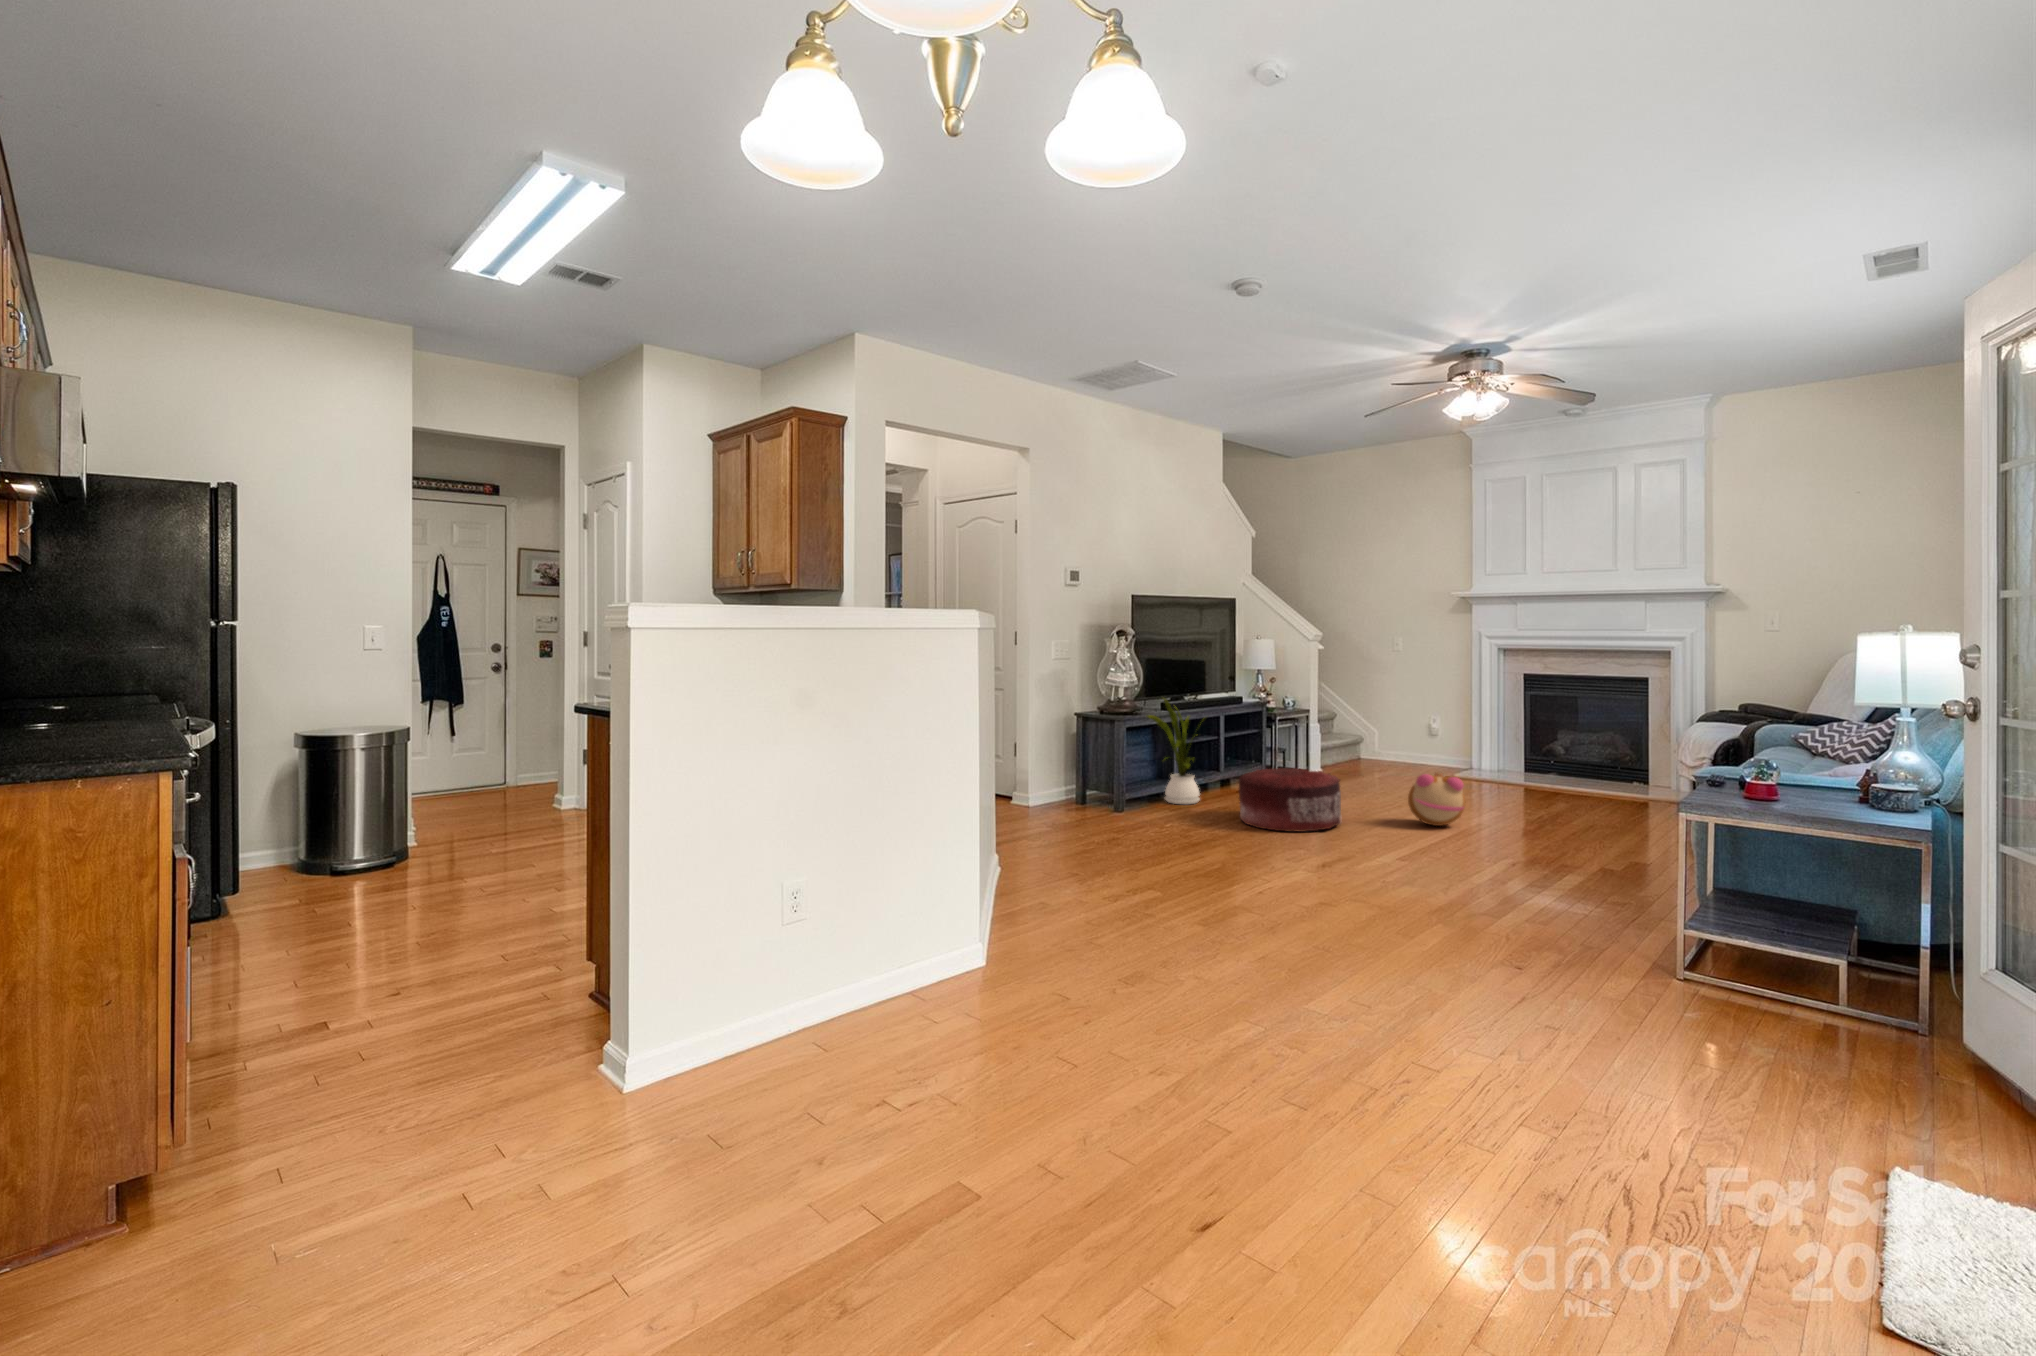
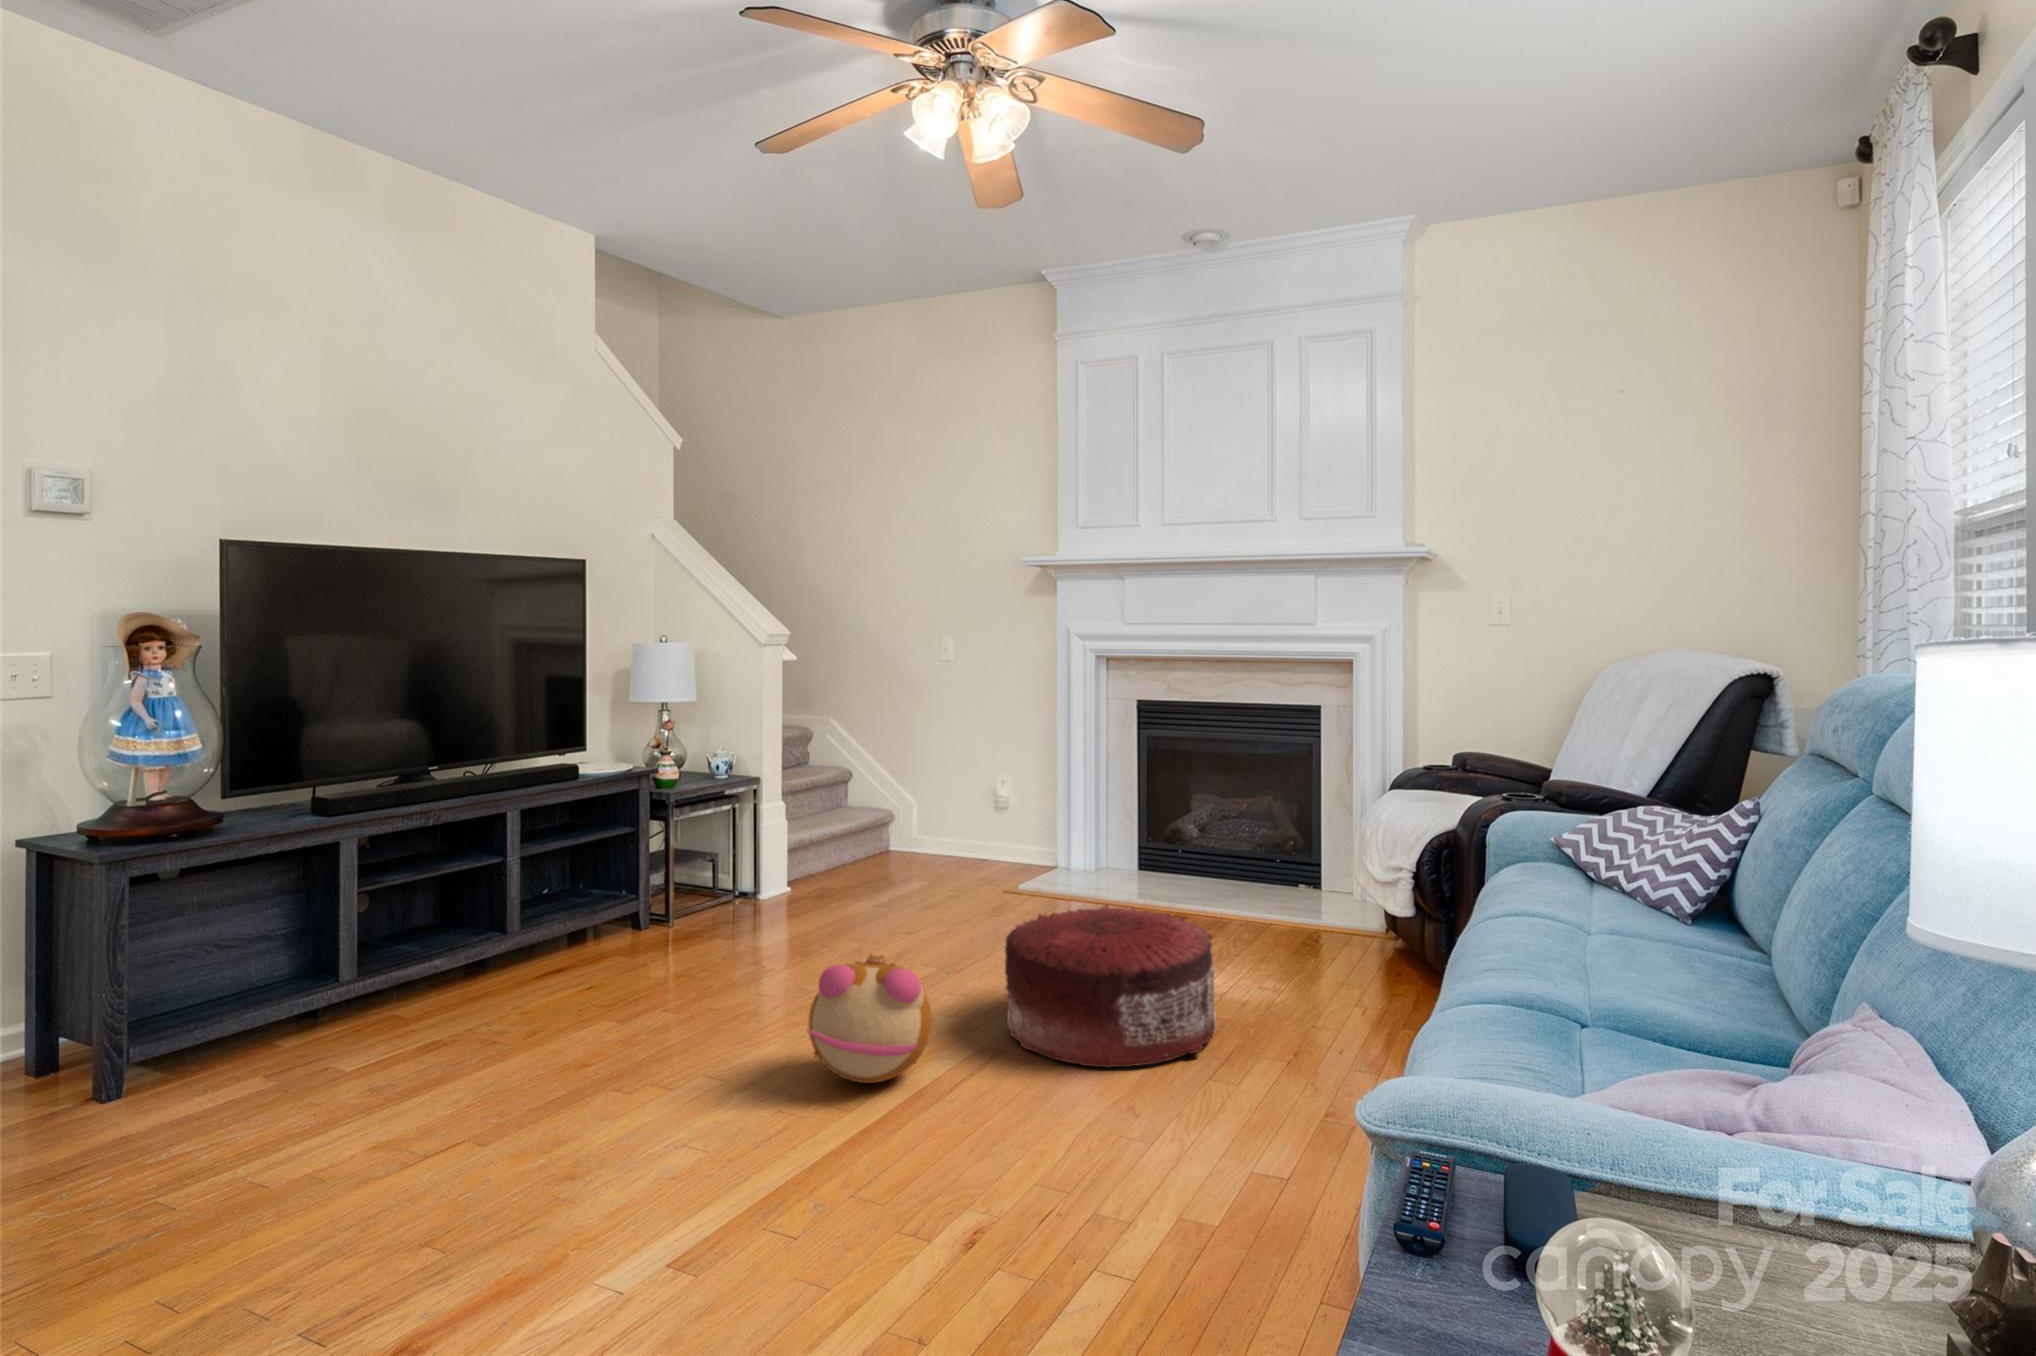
house plant: present [1146,698,1200,804] -> none [217,793,399,1046]
pouf: present [1239,768,1342,832] -> present [1005,905,1216,1068]

